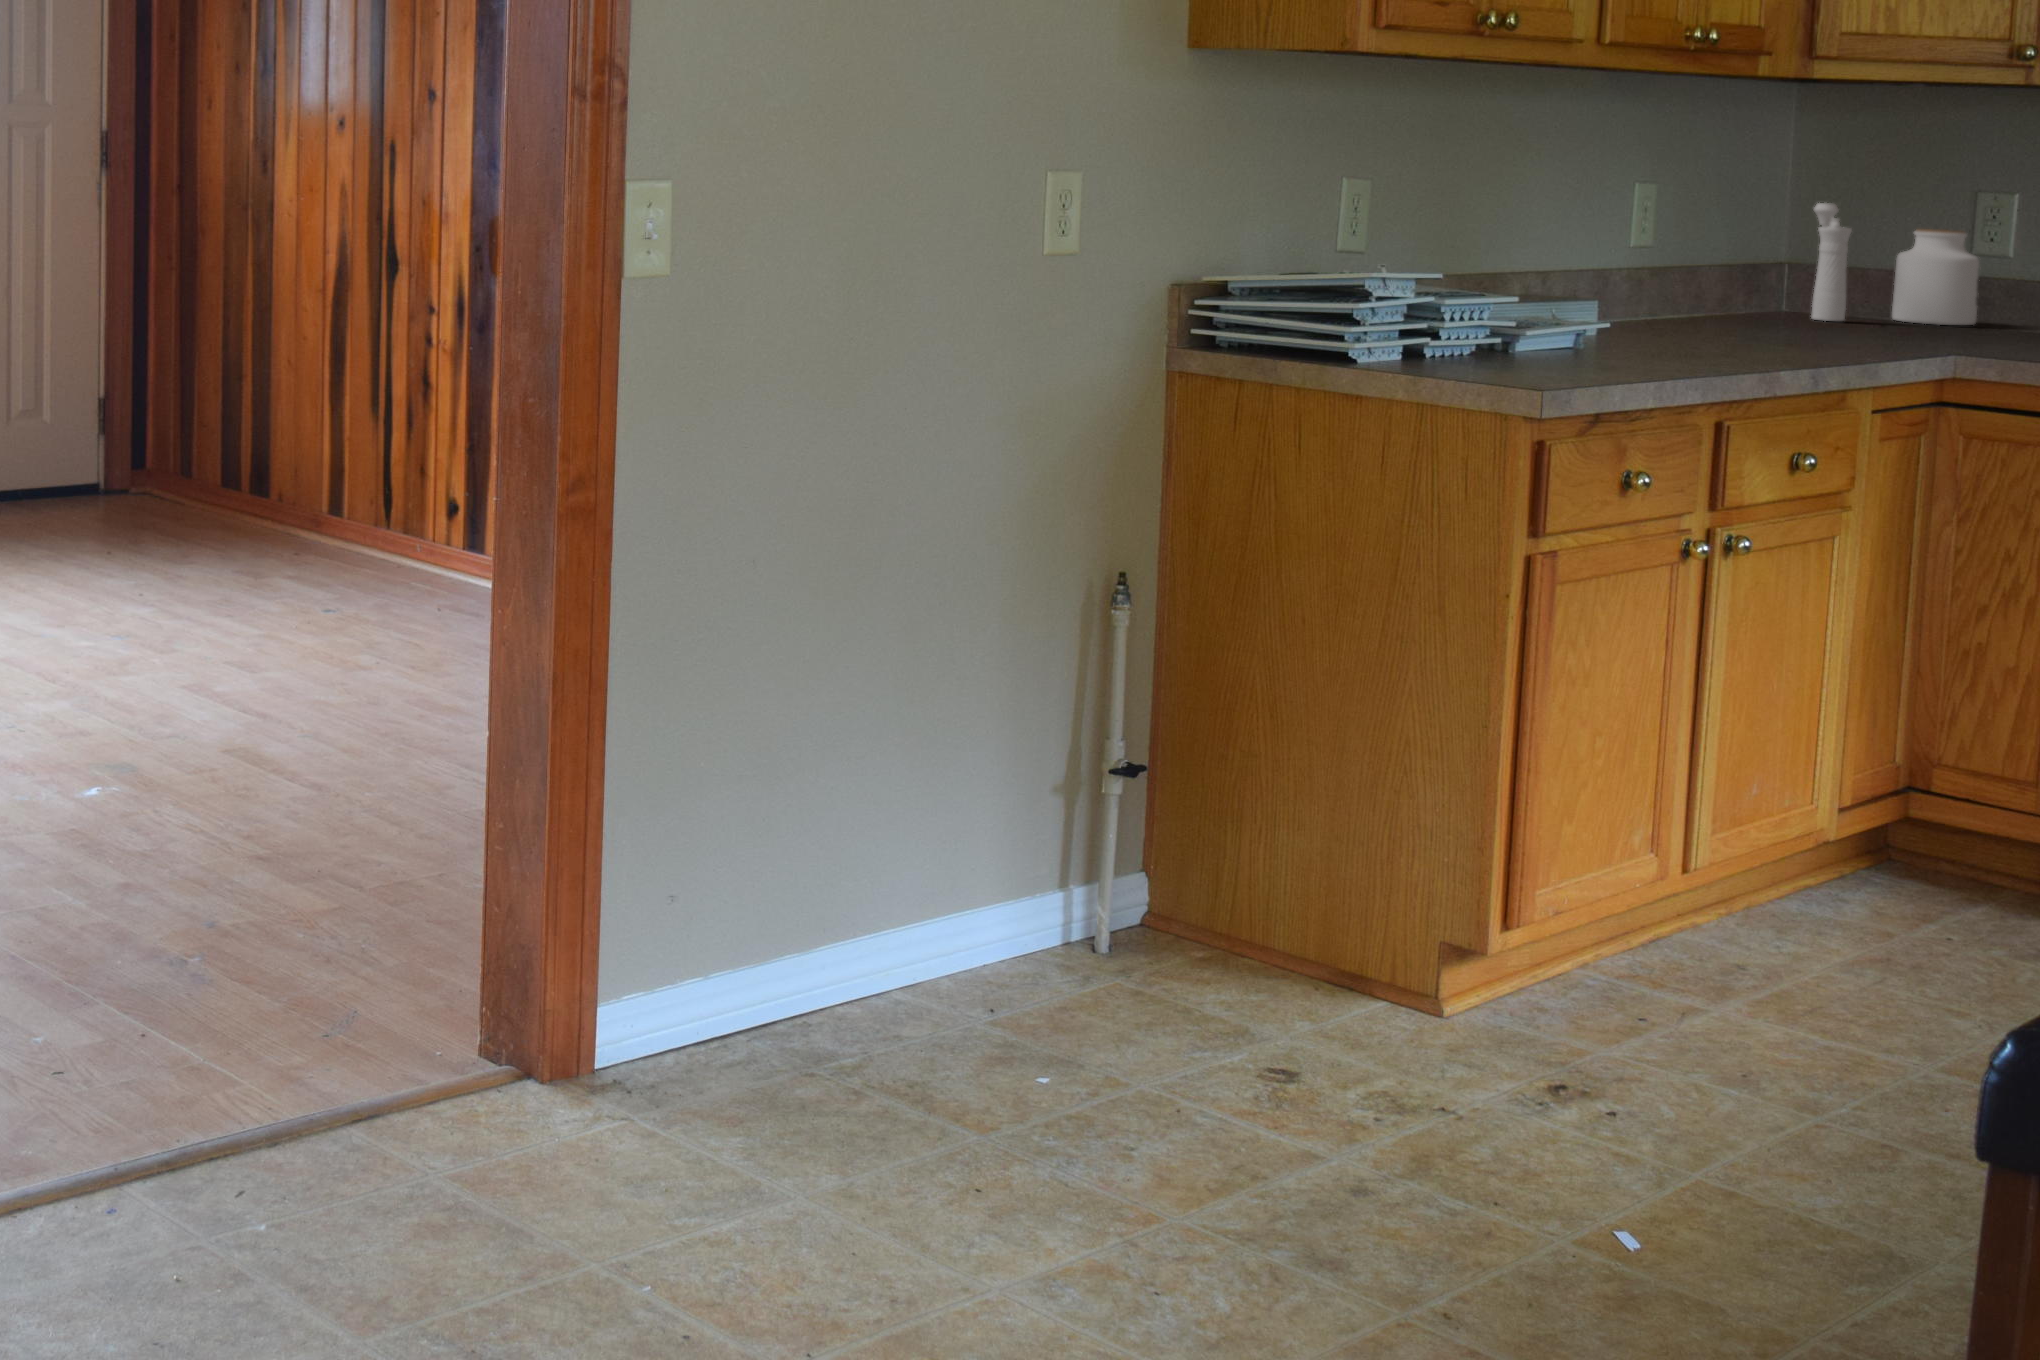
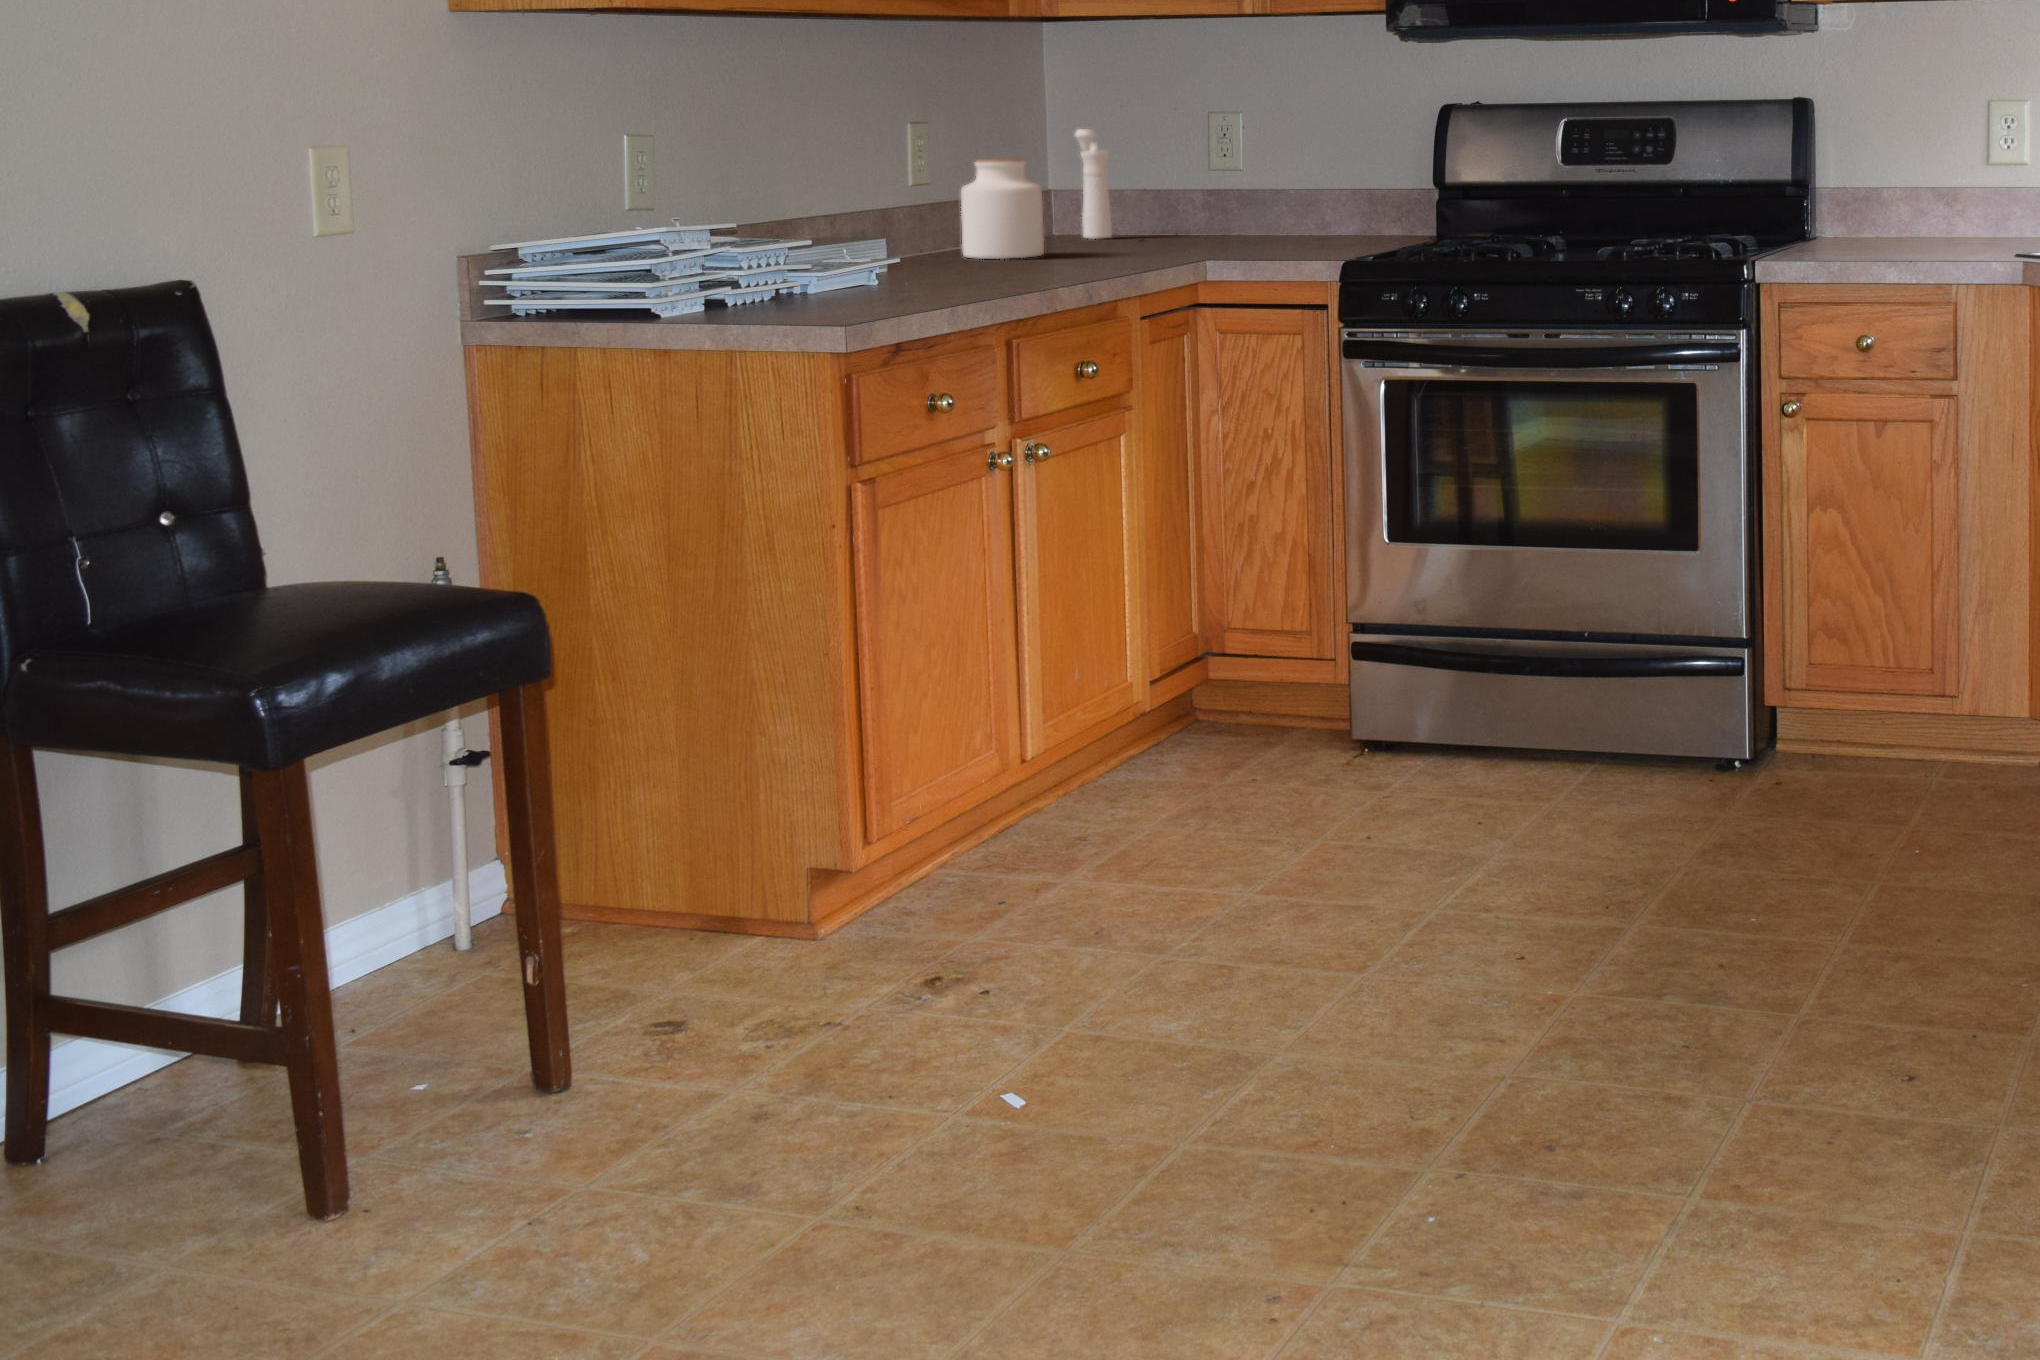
jar: present [1892,229,1981,325] -> present [961,158,1044,259]

